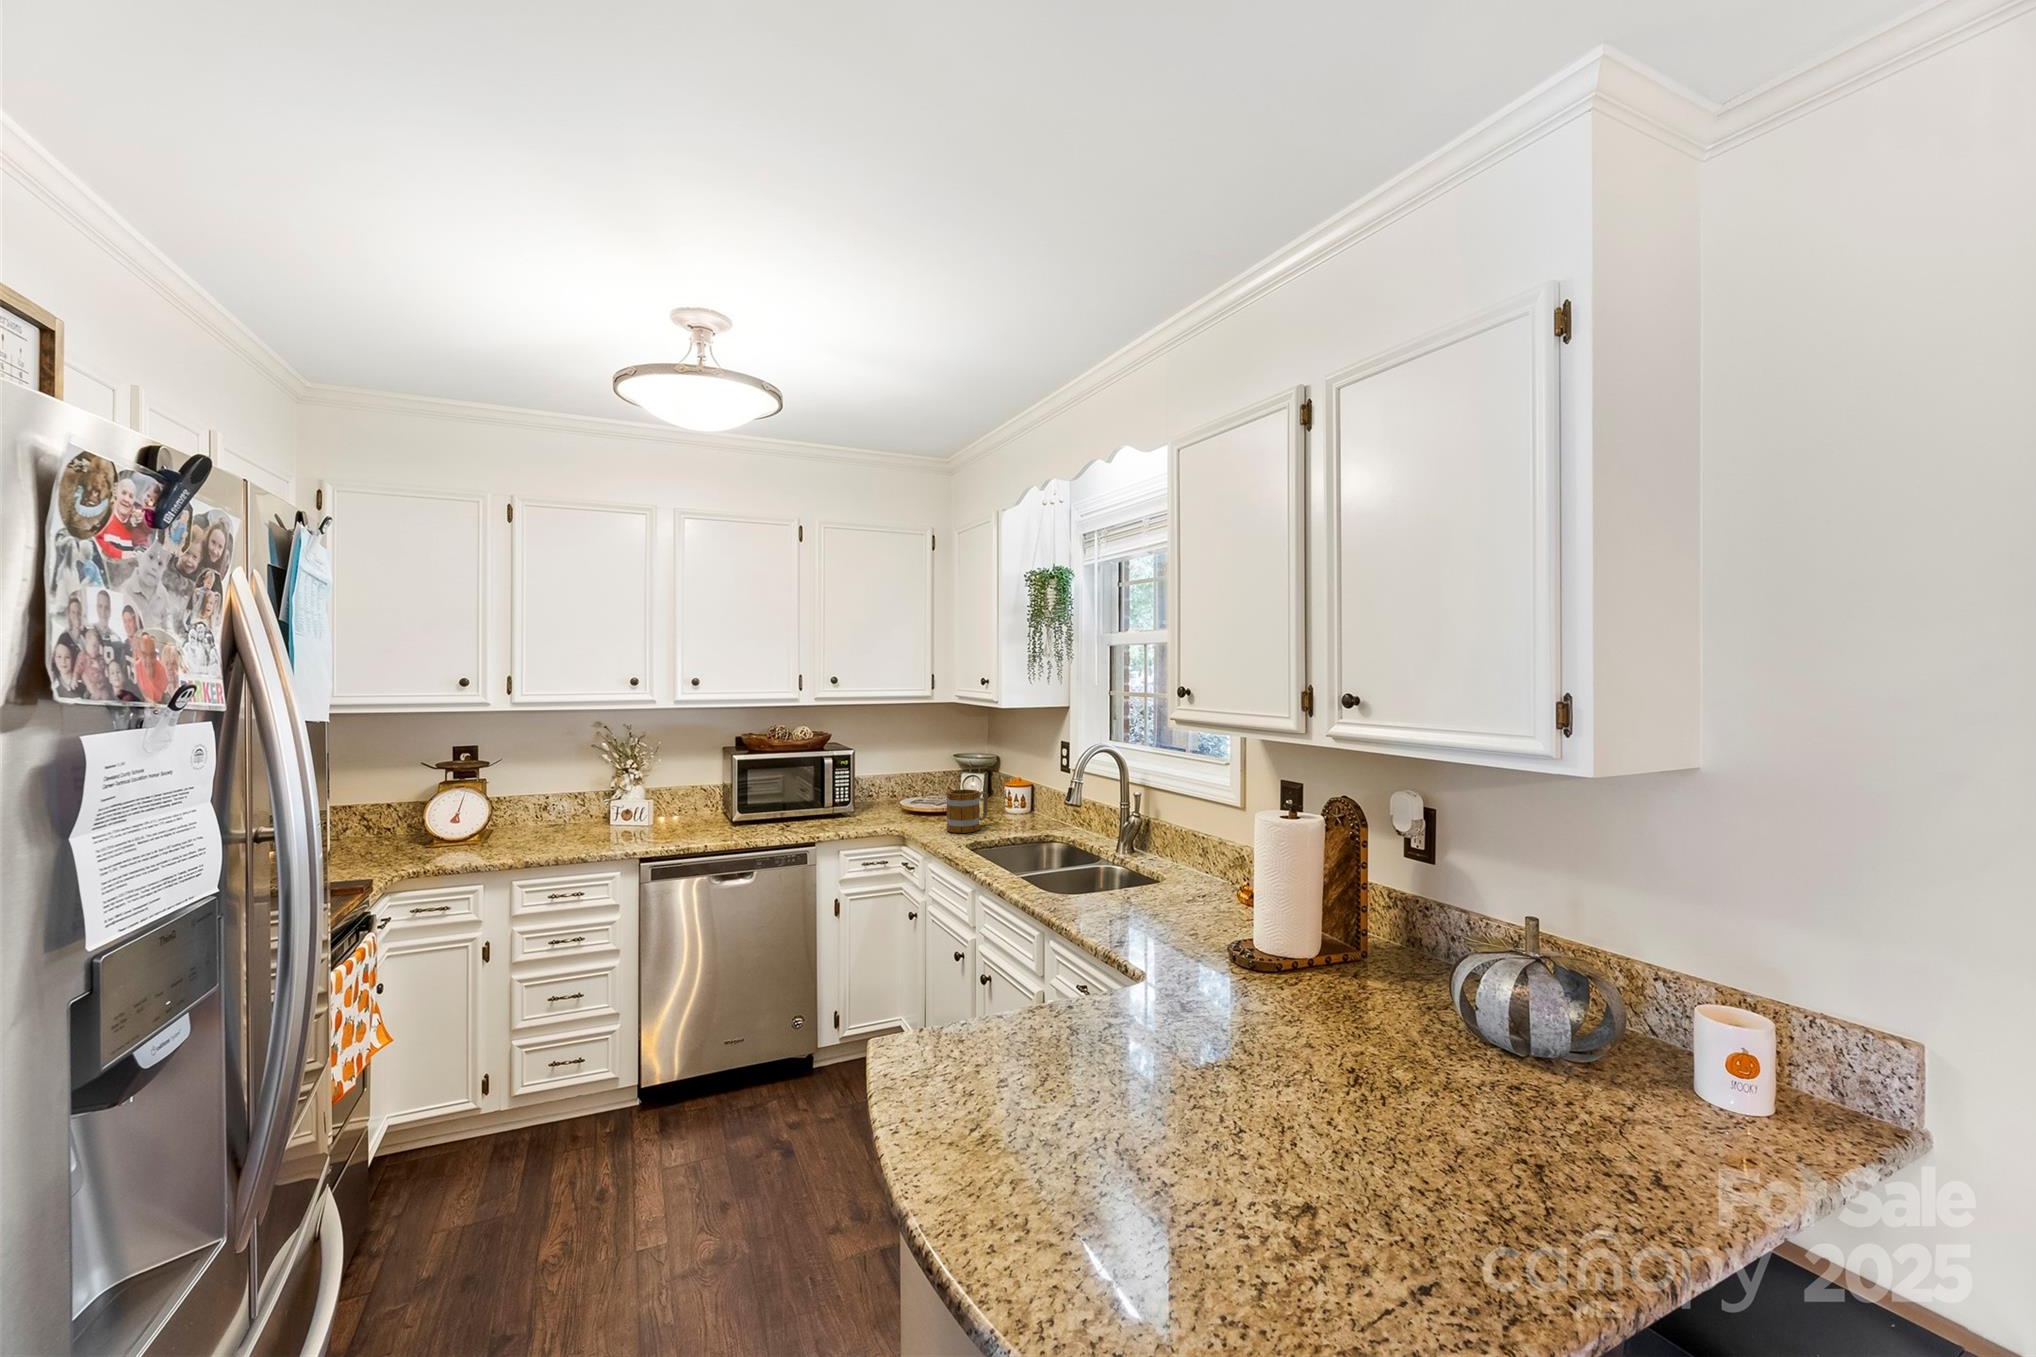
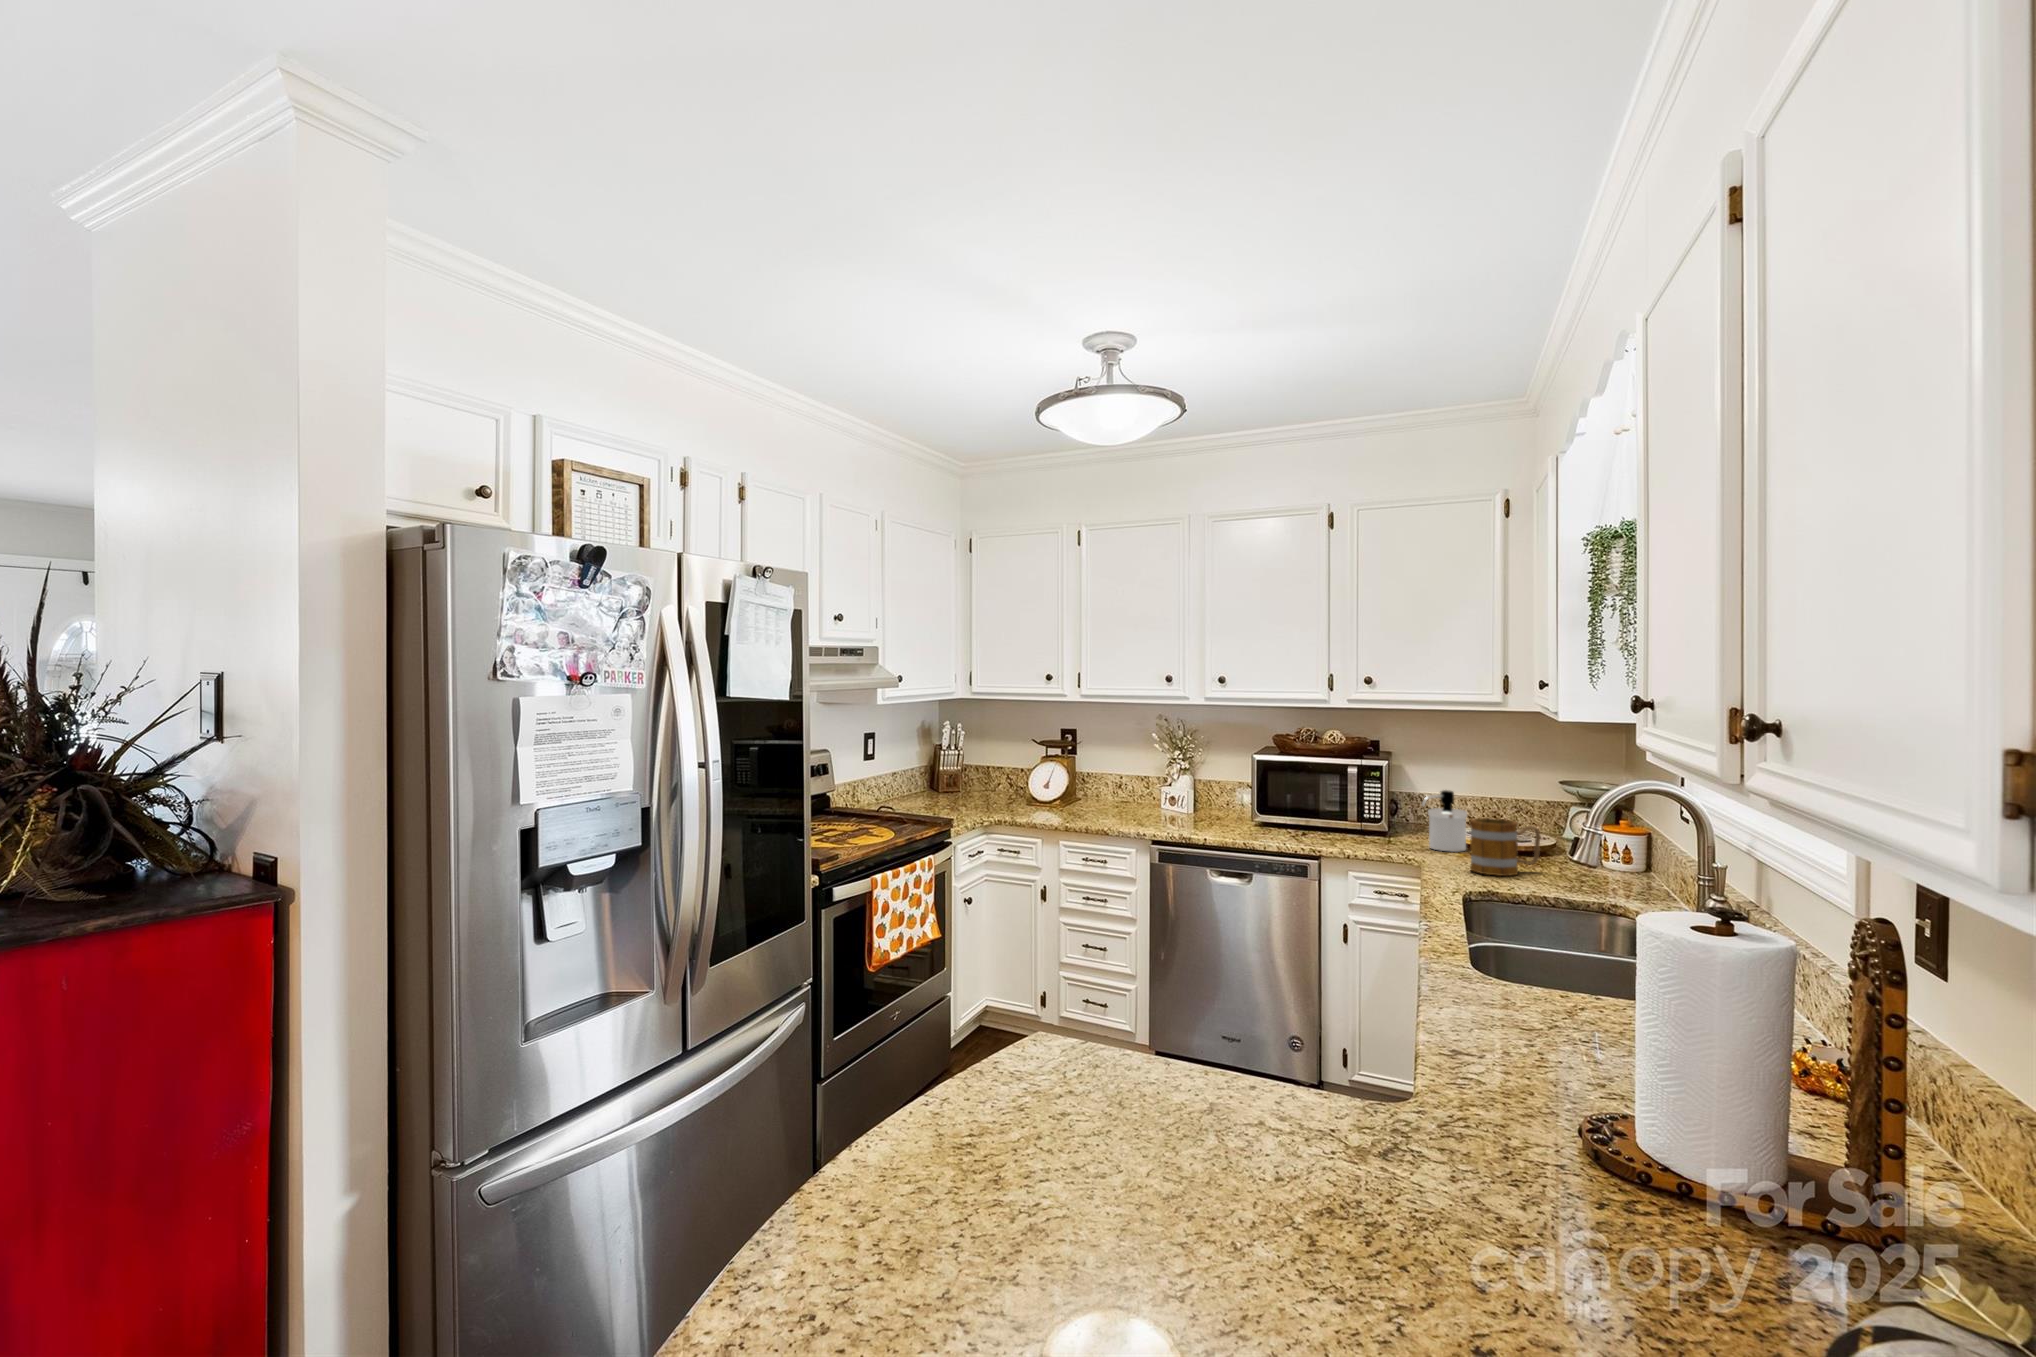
soap dispenser: none [888,772,916,820] -> present [1422,790,1467,852]

